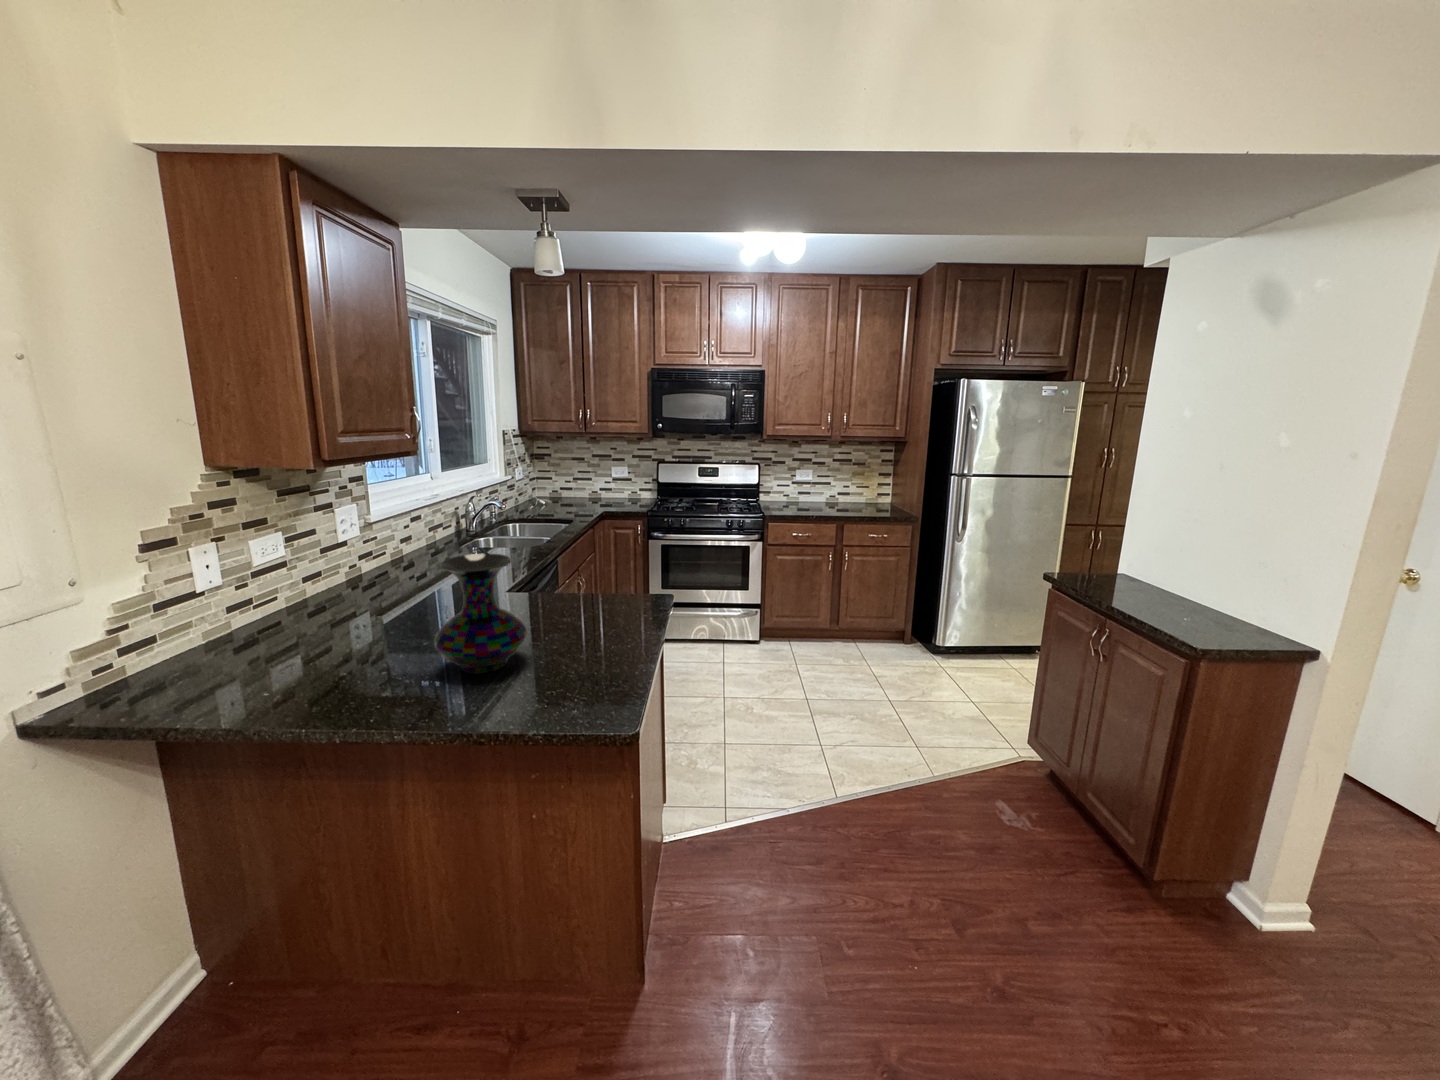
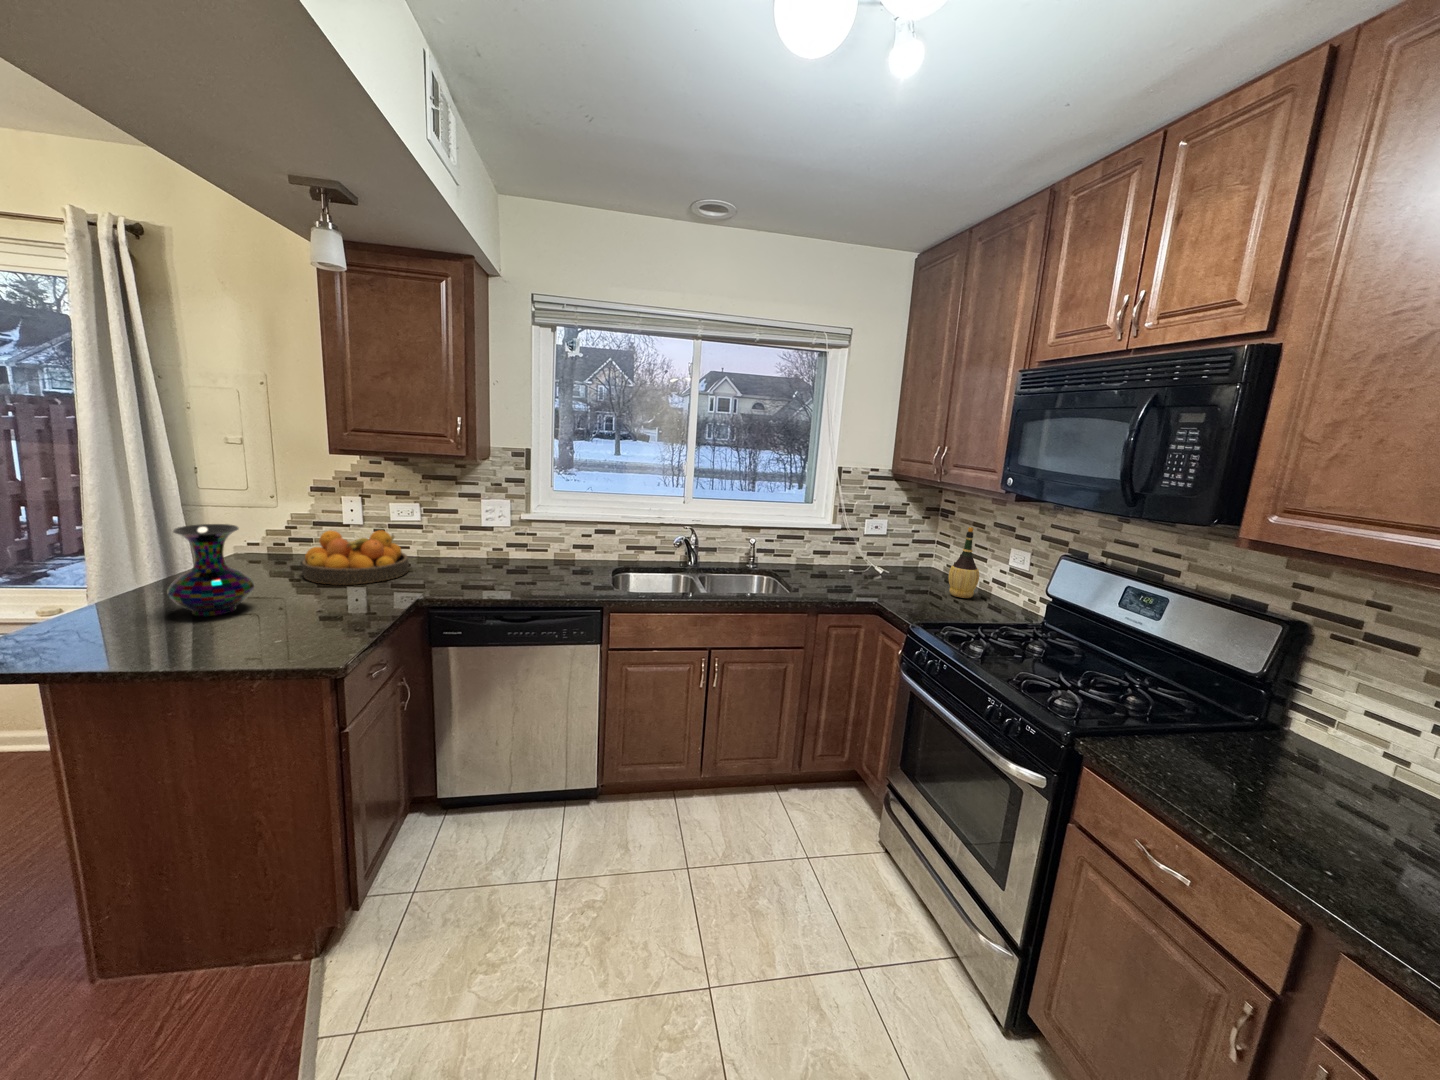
wine bottle: none [587,459,605,503] -> present [948,527,979,598]
fruit bowl: none [255,566,412,654] -> present [302,531,409,585]

